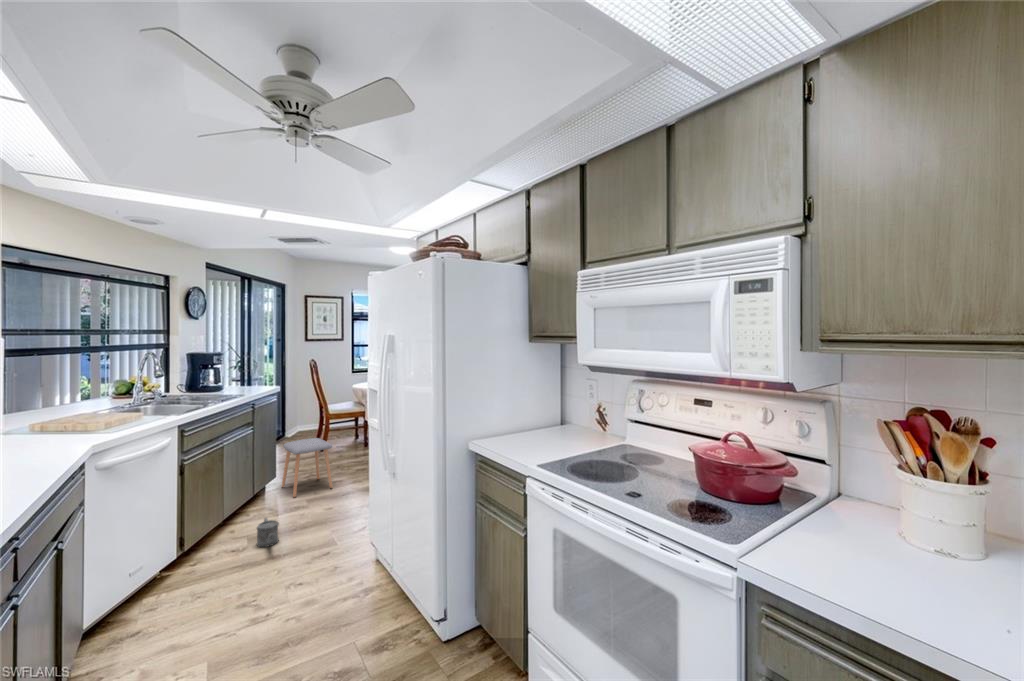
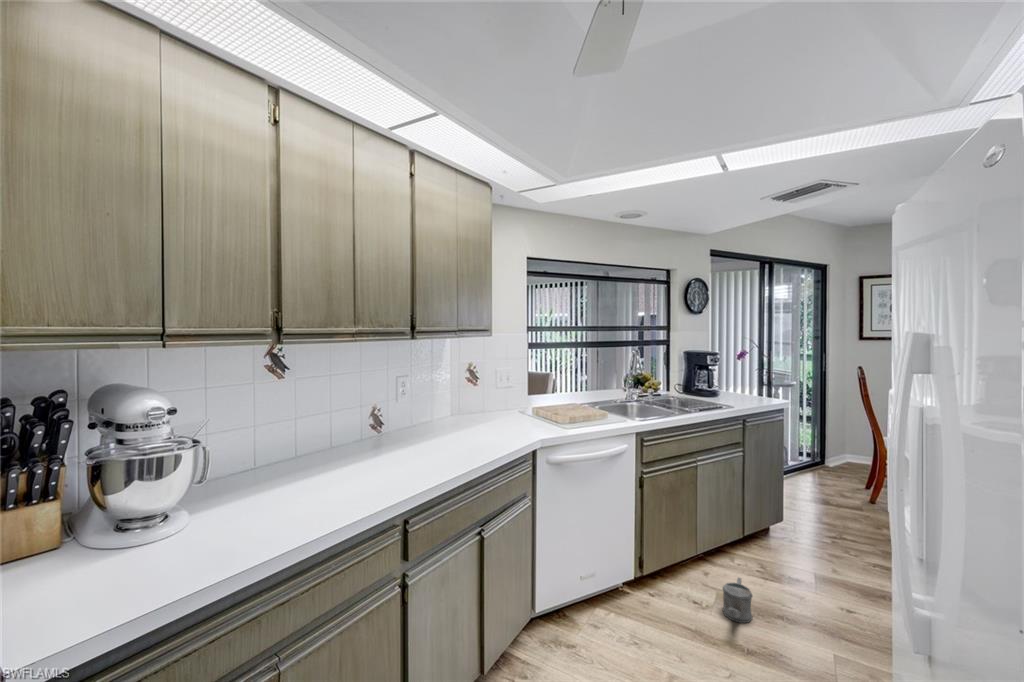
stool: present [282,438,333,498] -> none [790,479,868,573]

